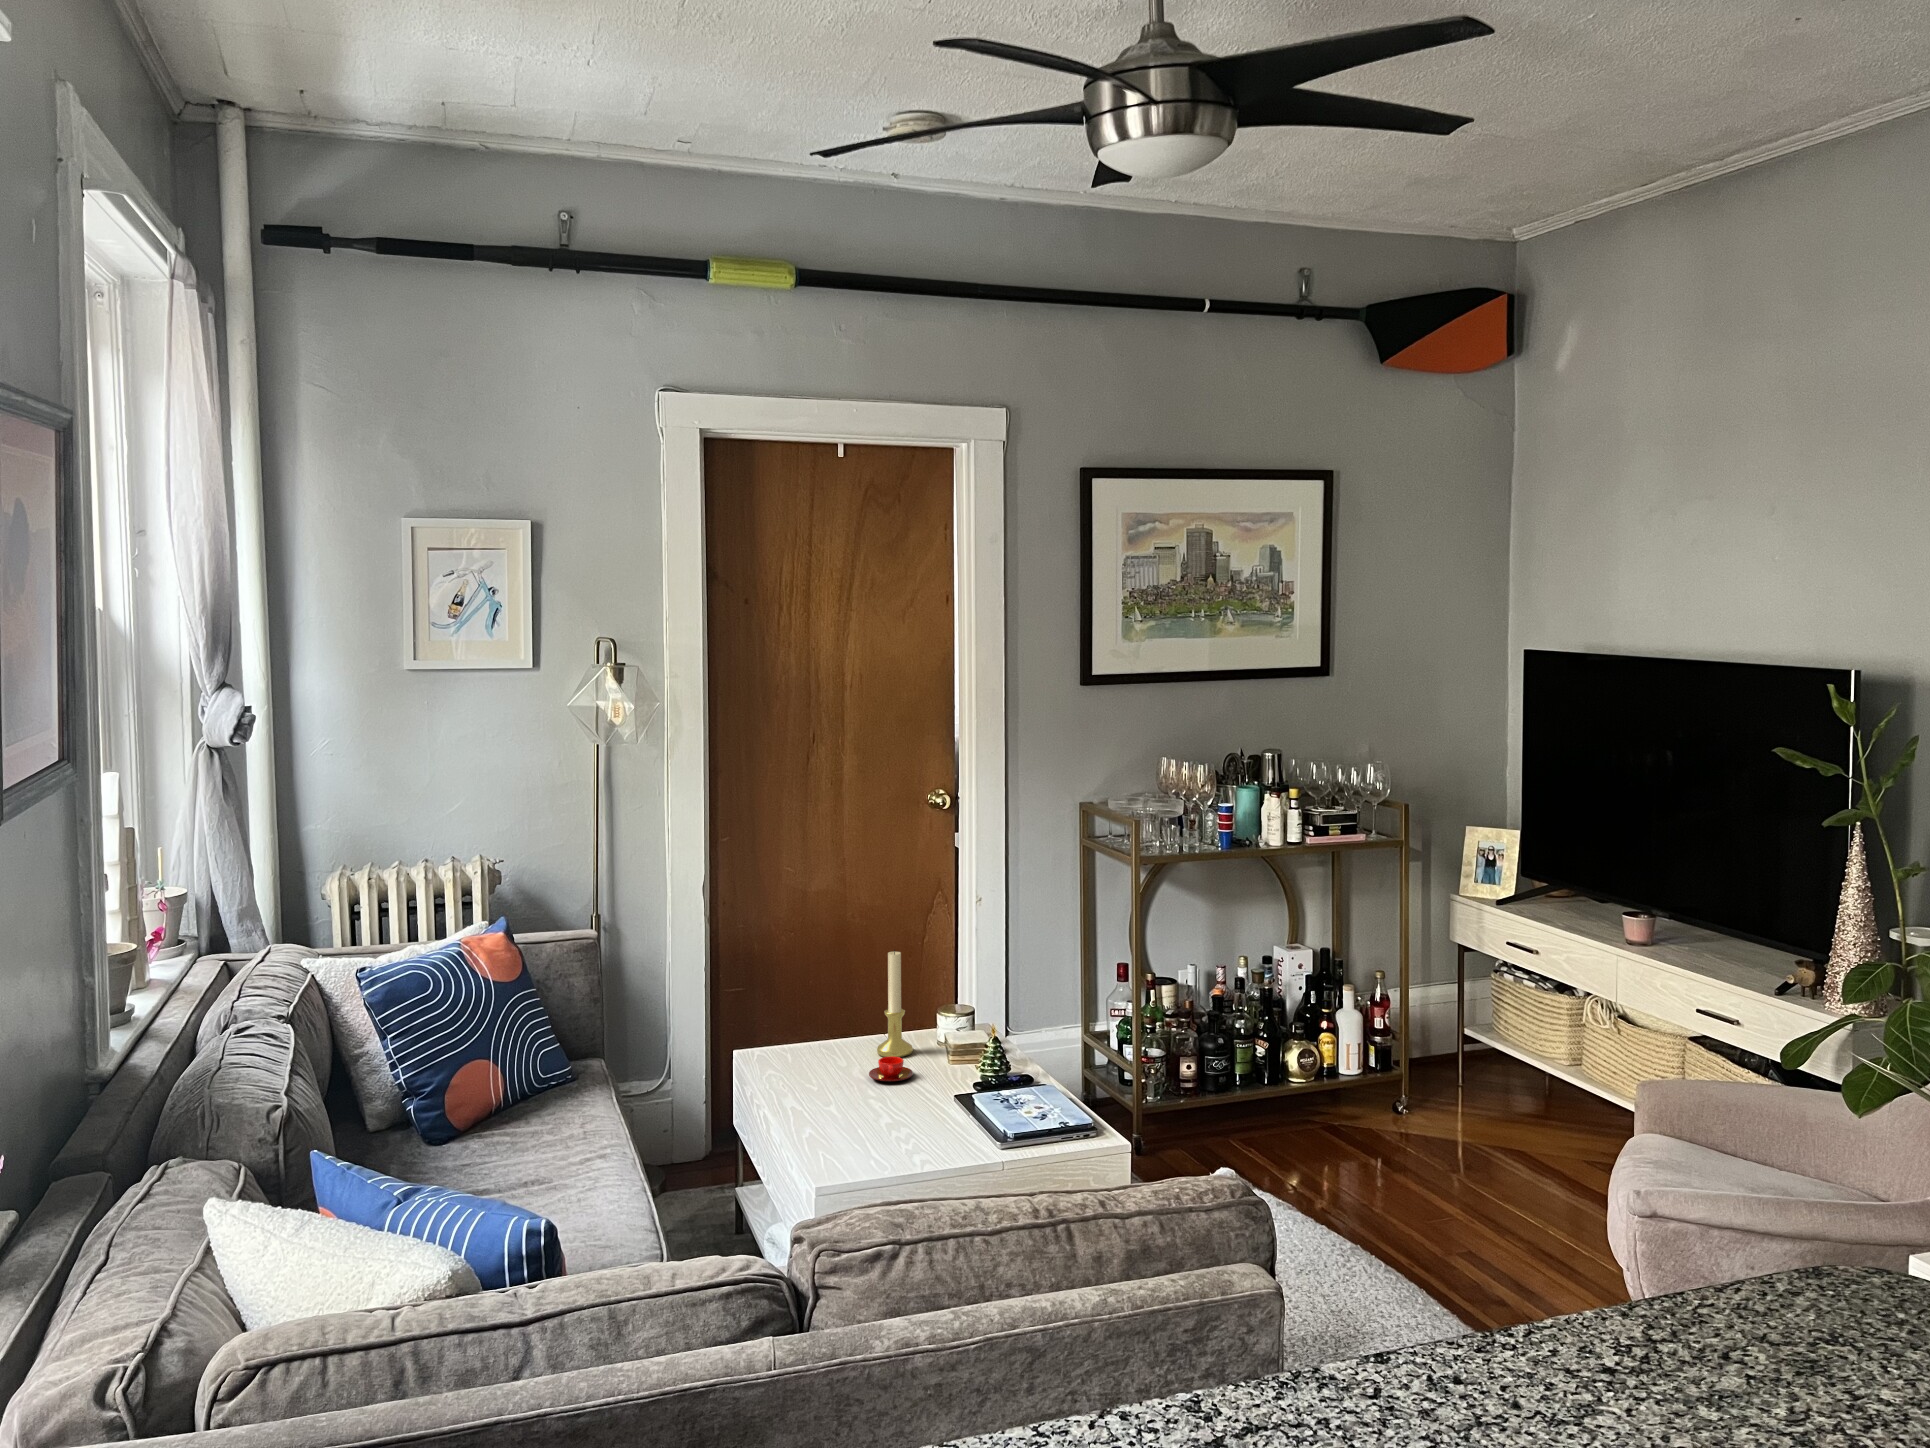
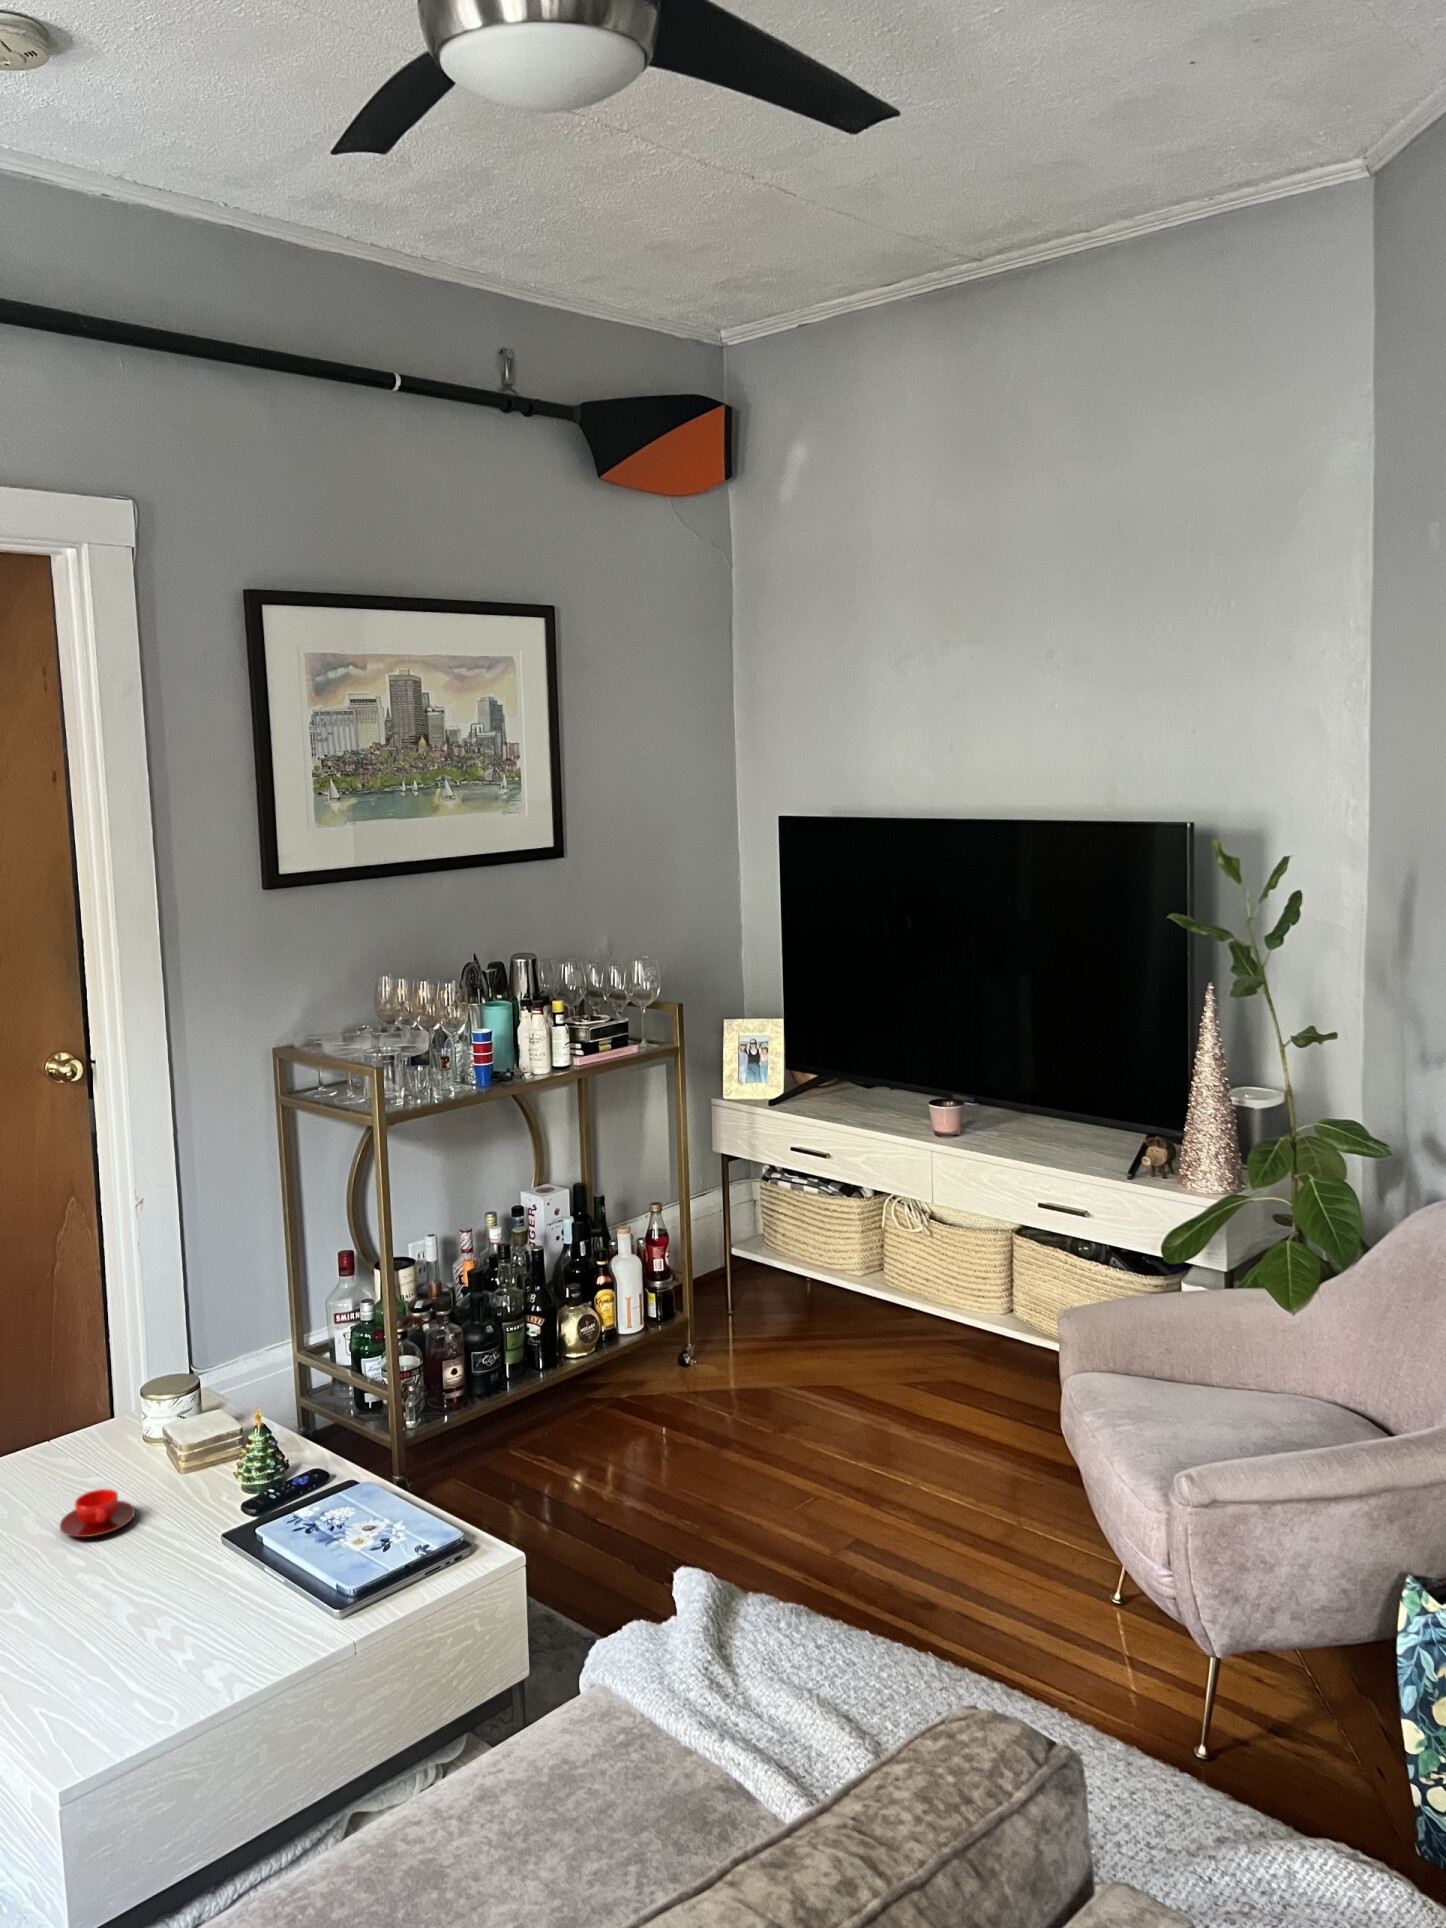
candle holder: present [877,950,913,1057] -> none [54,1317,115,1486]

